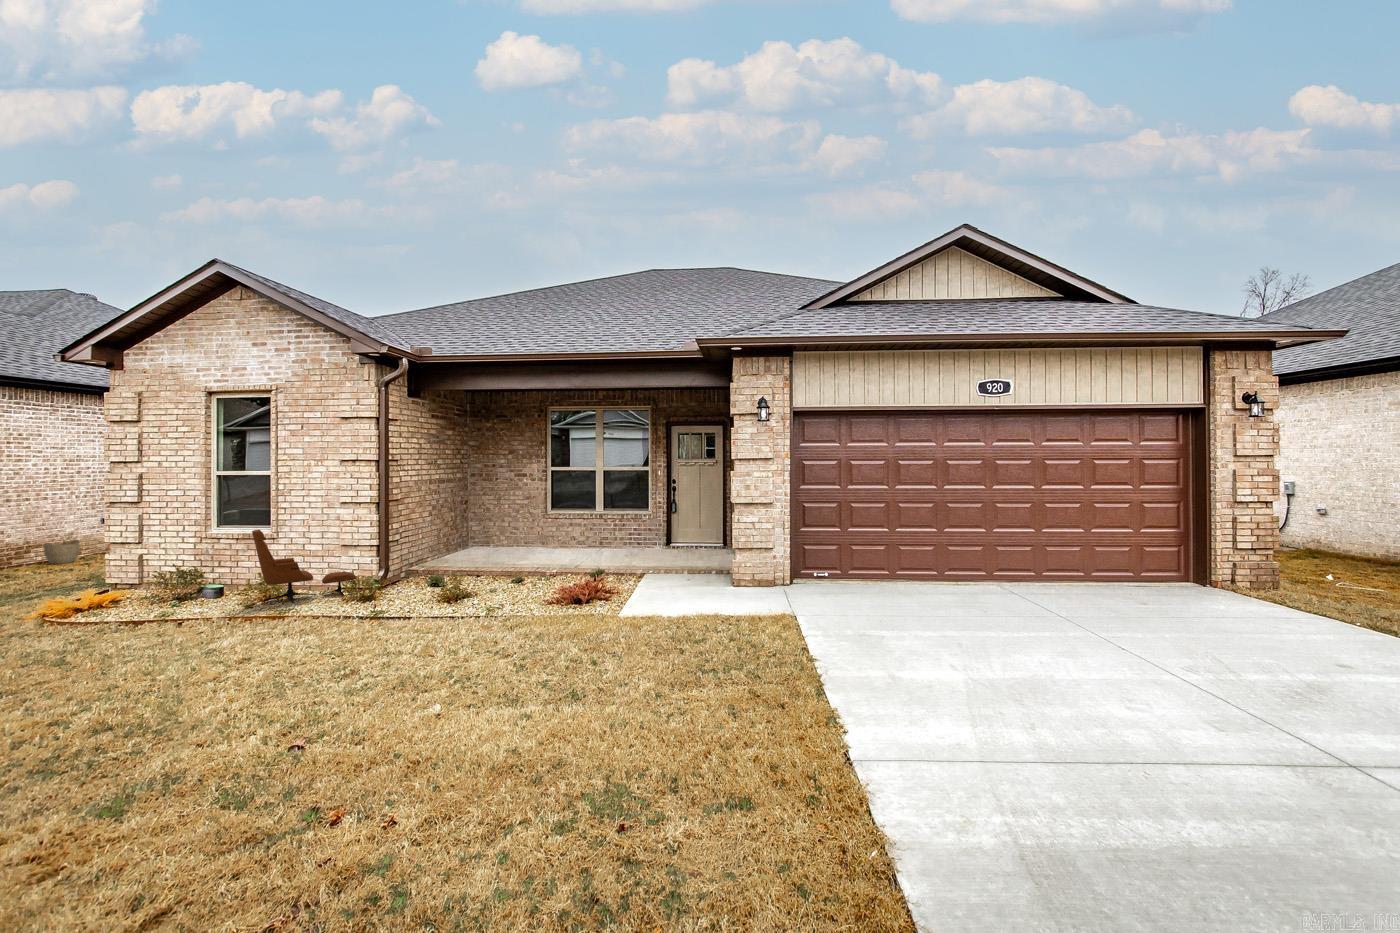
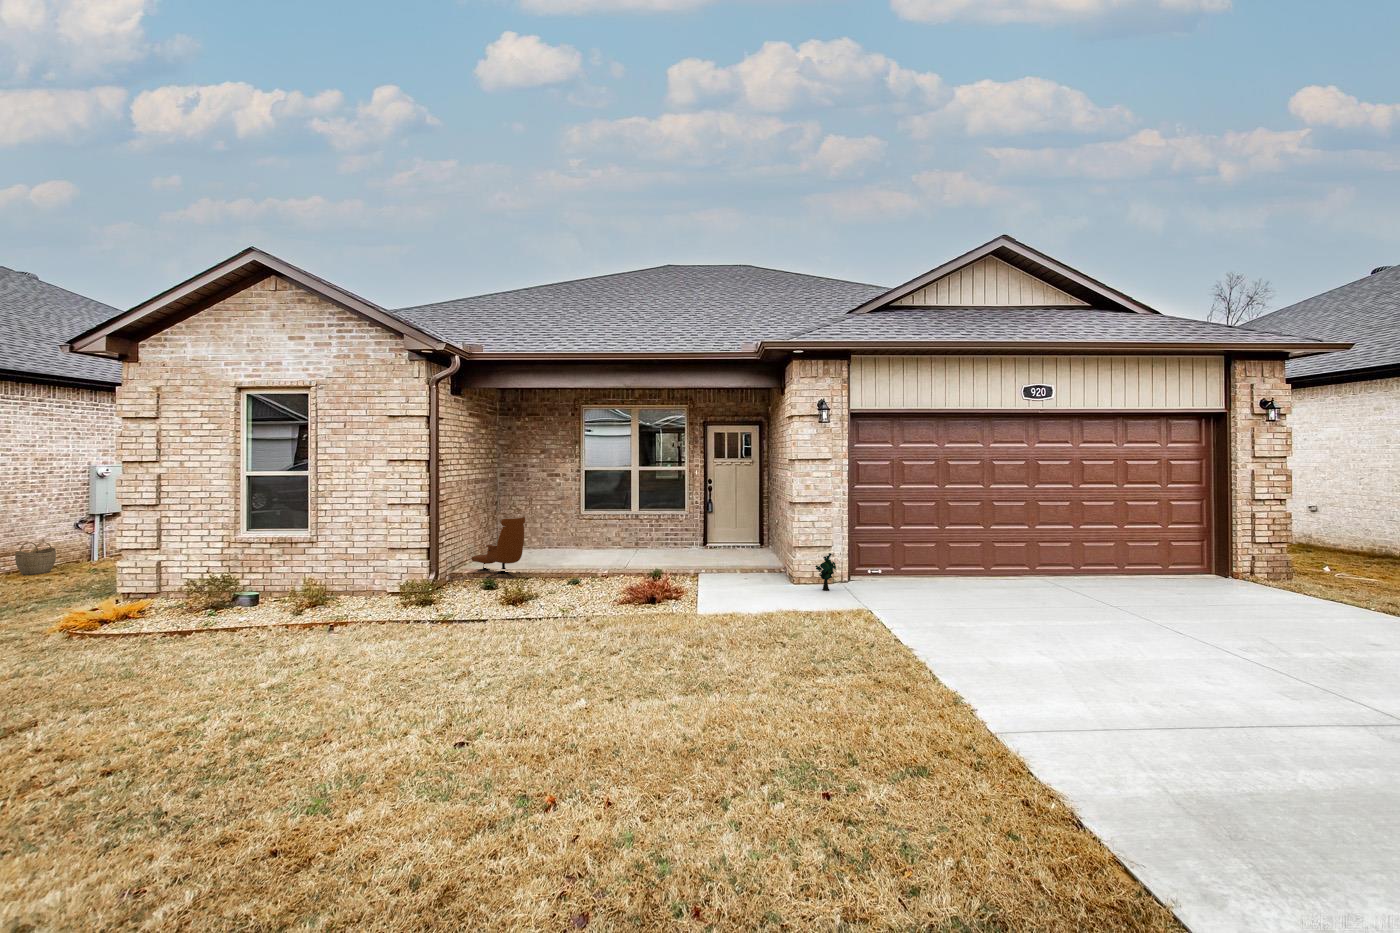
lounge chair: present [252,530,356,603] -> present [472,517,526,578]
decorative plant: none [750,554,773,592] -> present [815,553,836,591]

